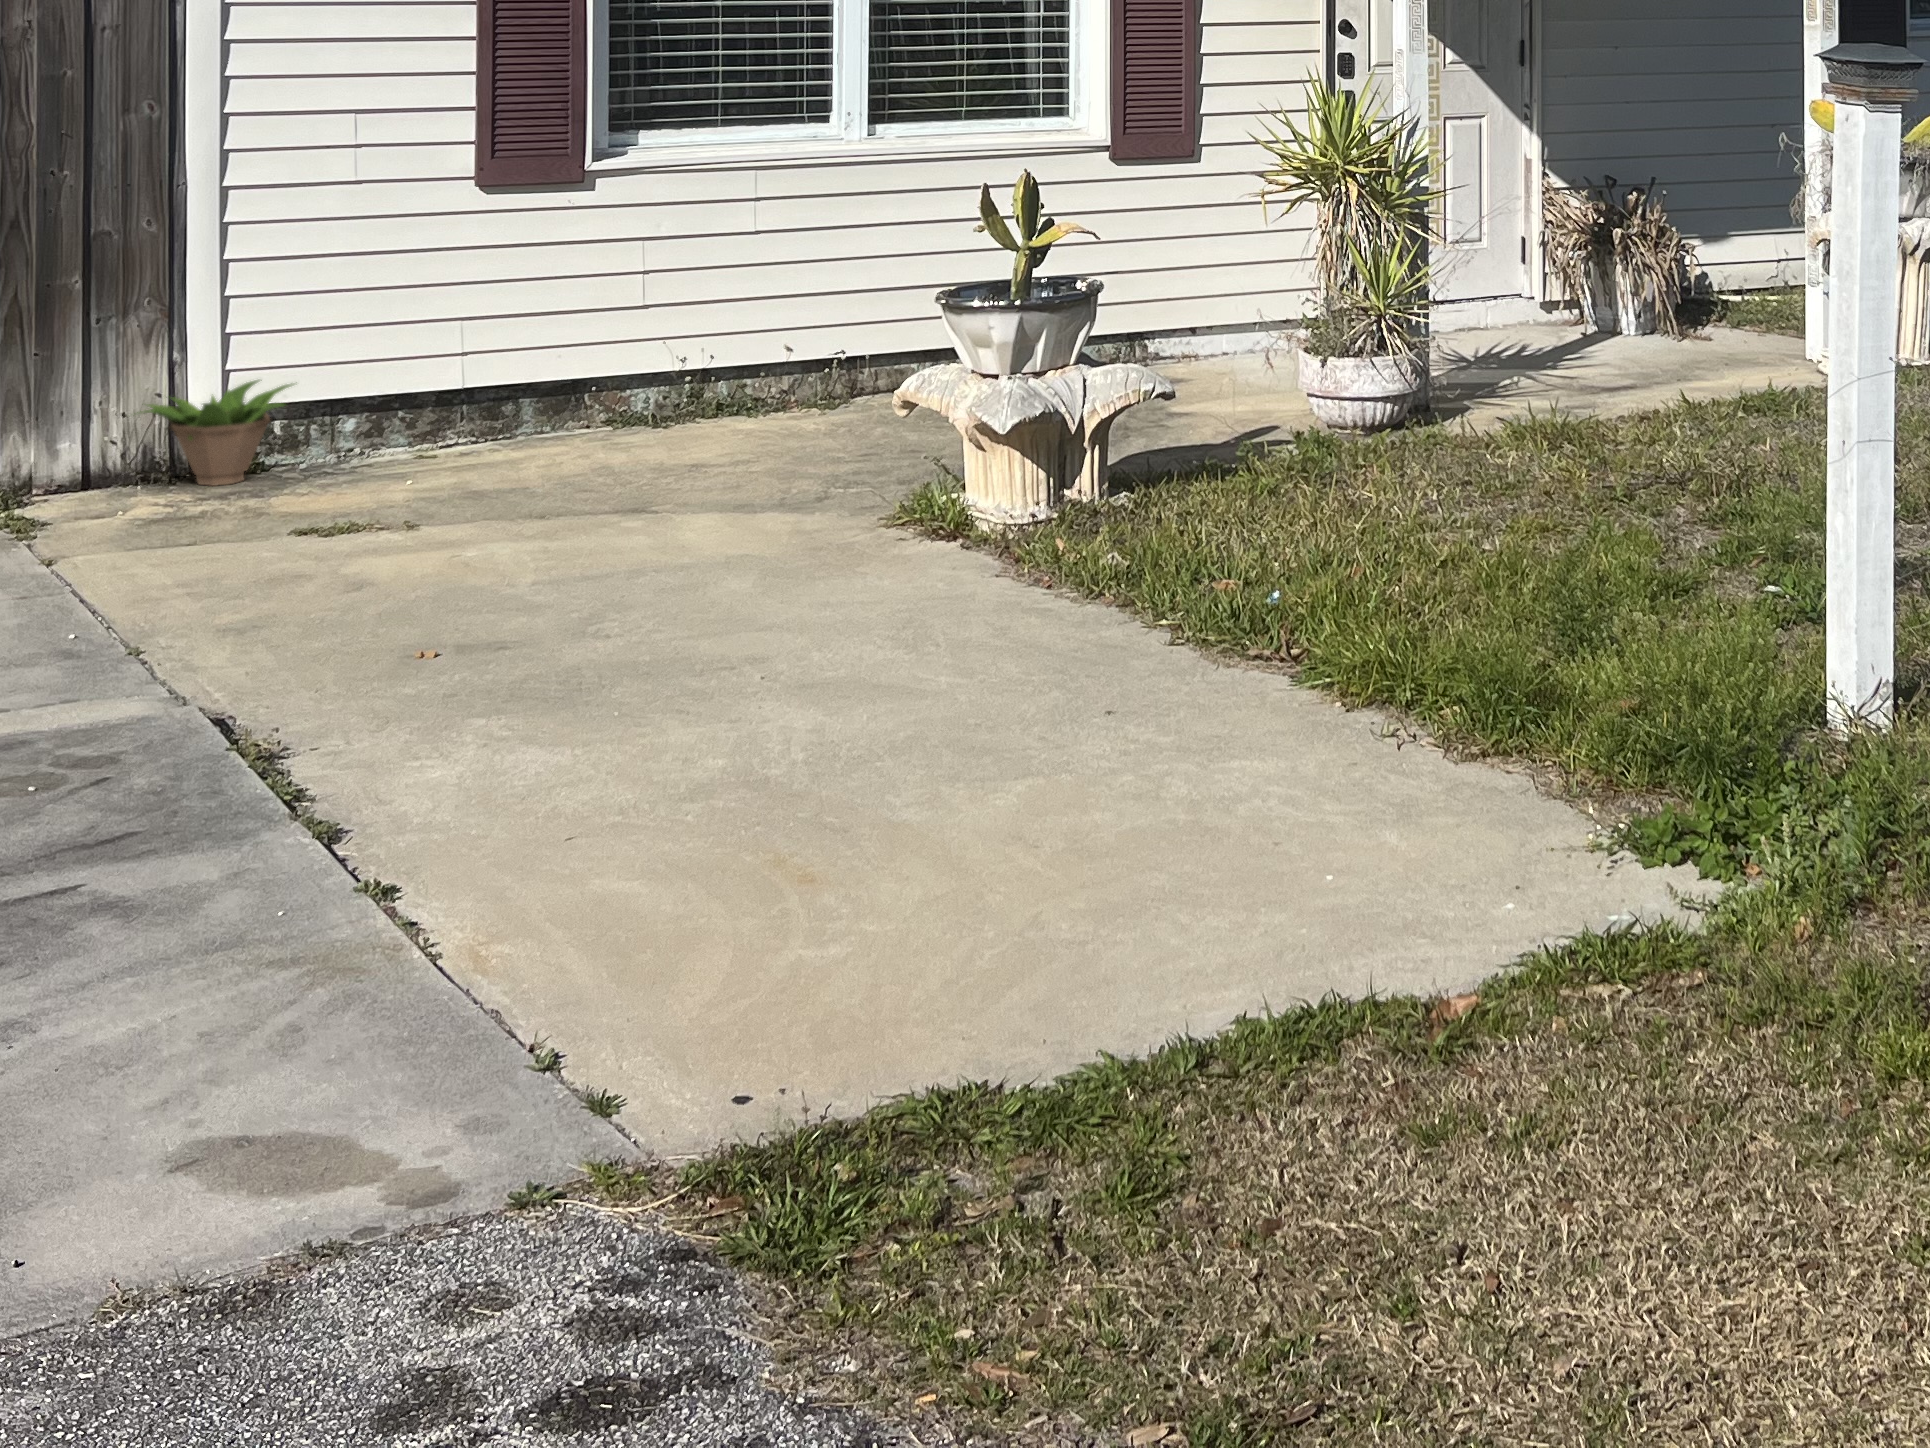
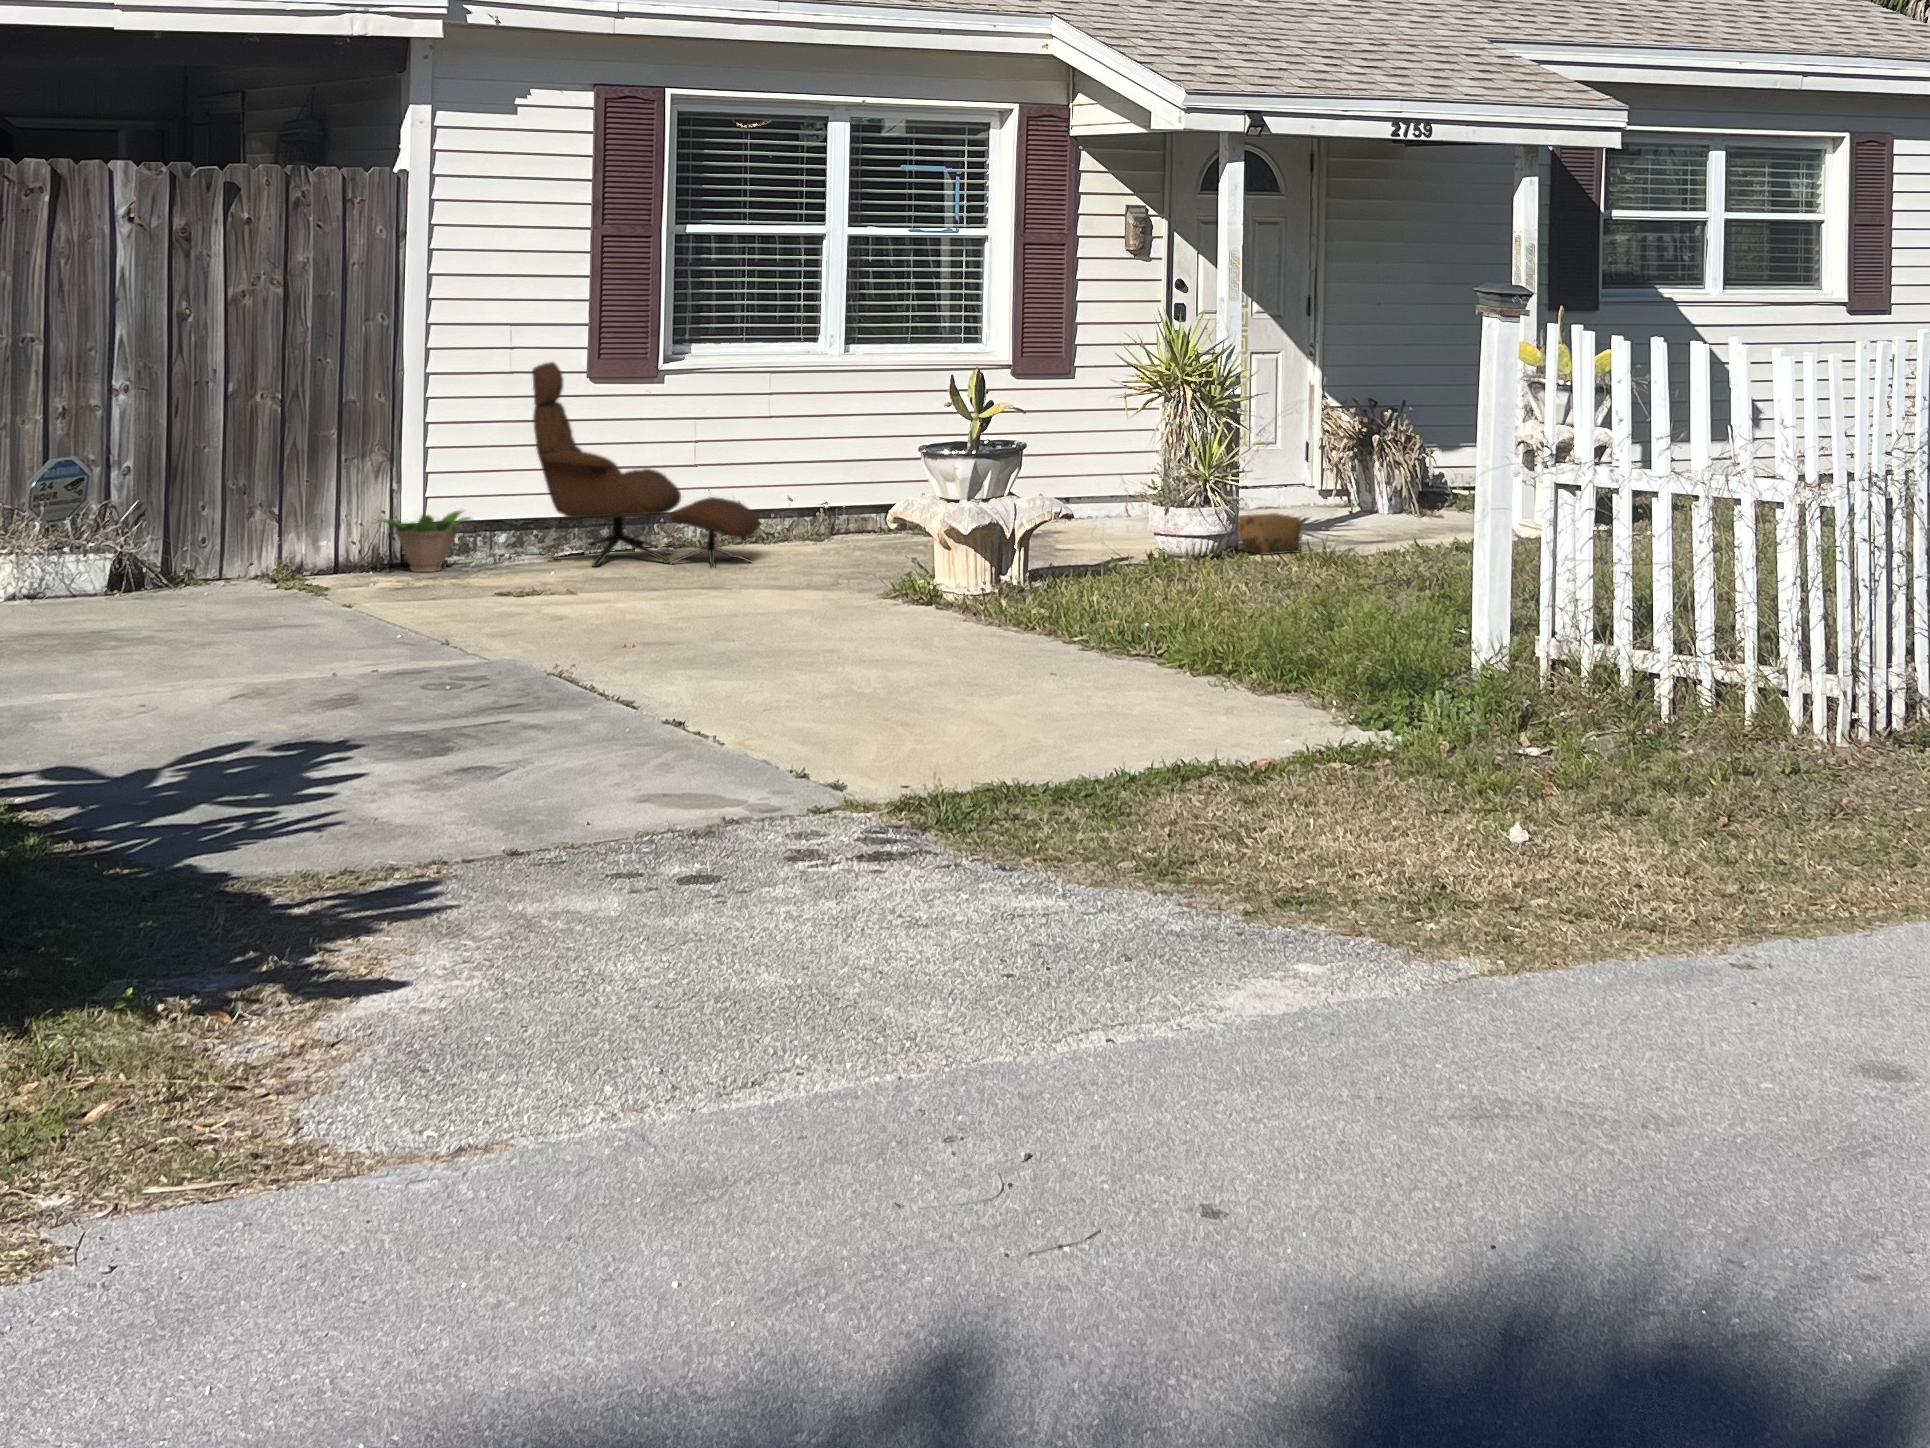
lounge chair: none [384,161,729,469] -> present [532,362,760,568]
cardboard box: none [1428,360,1519,425] -> present [1237,513,1301,555]

